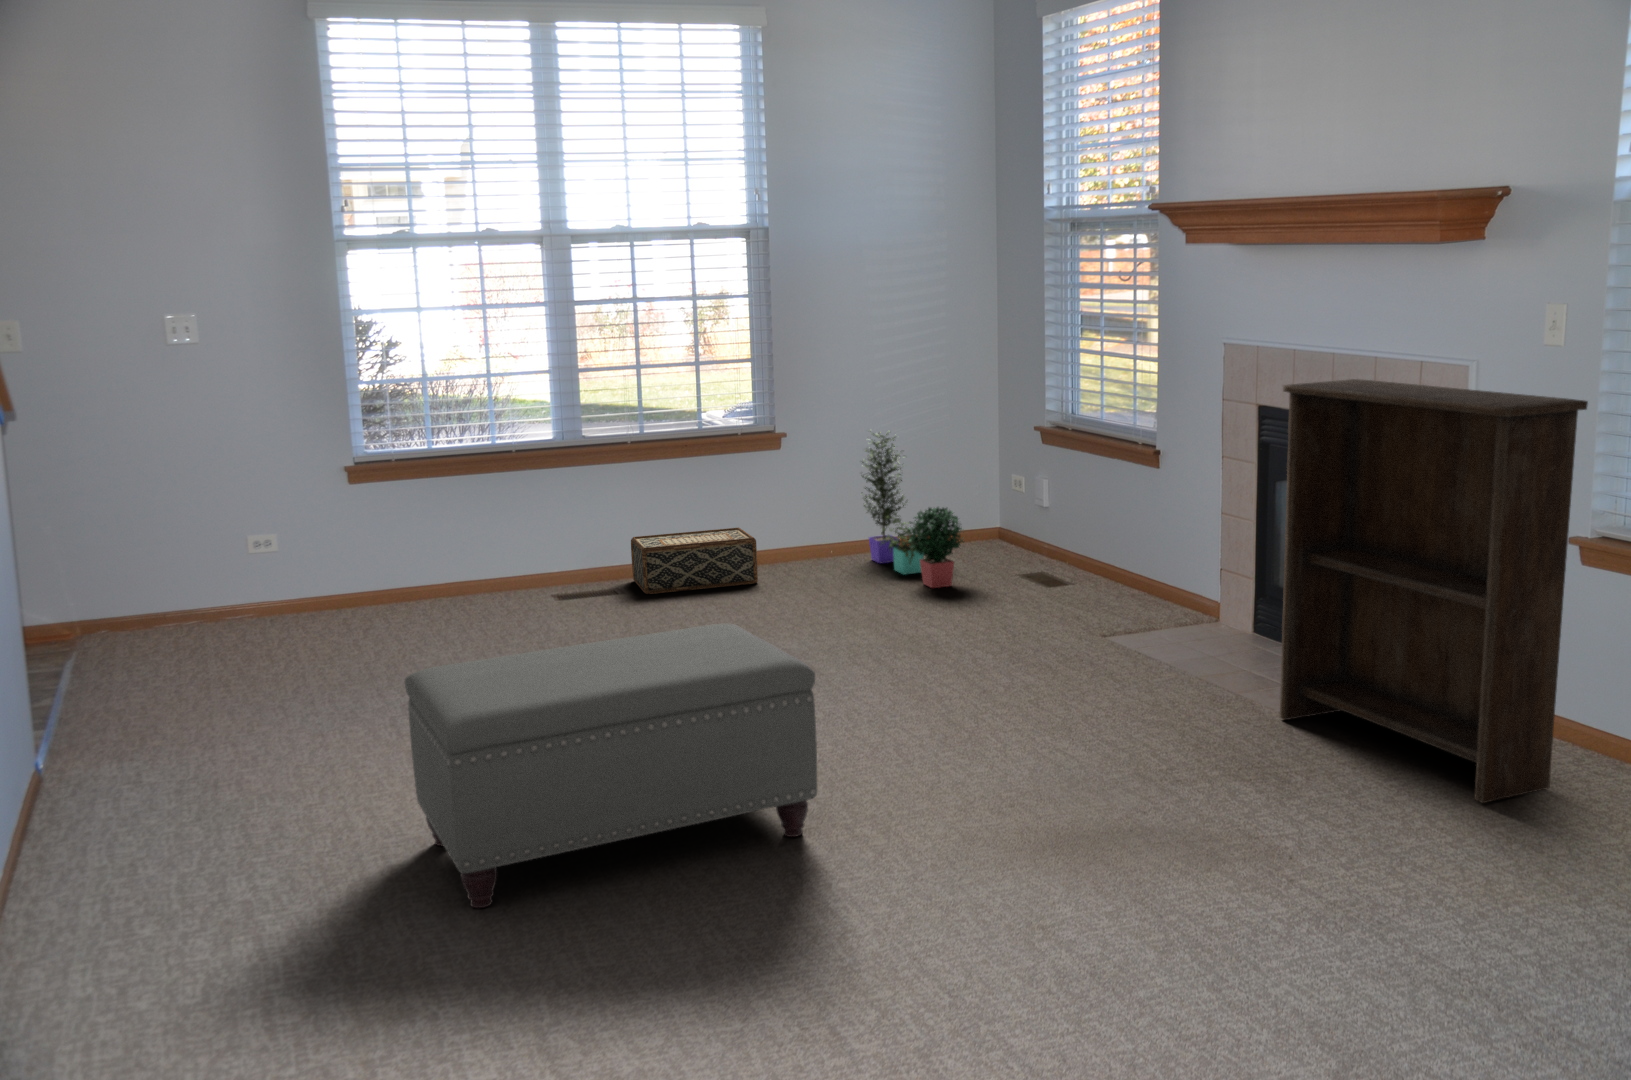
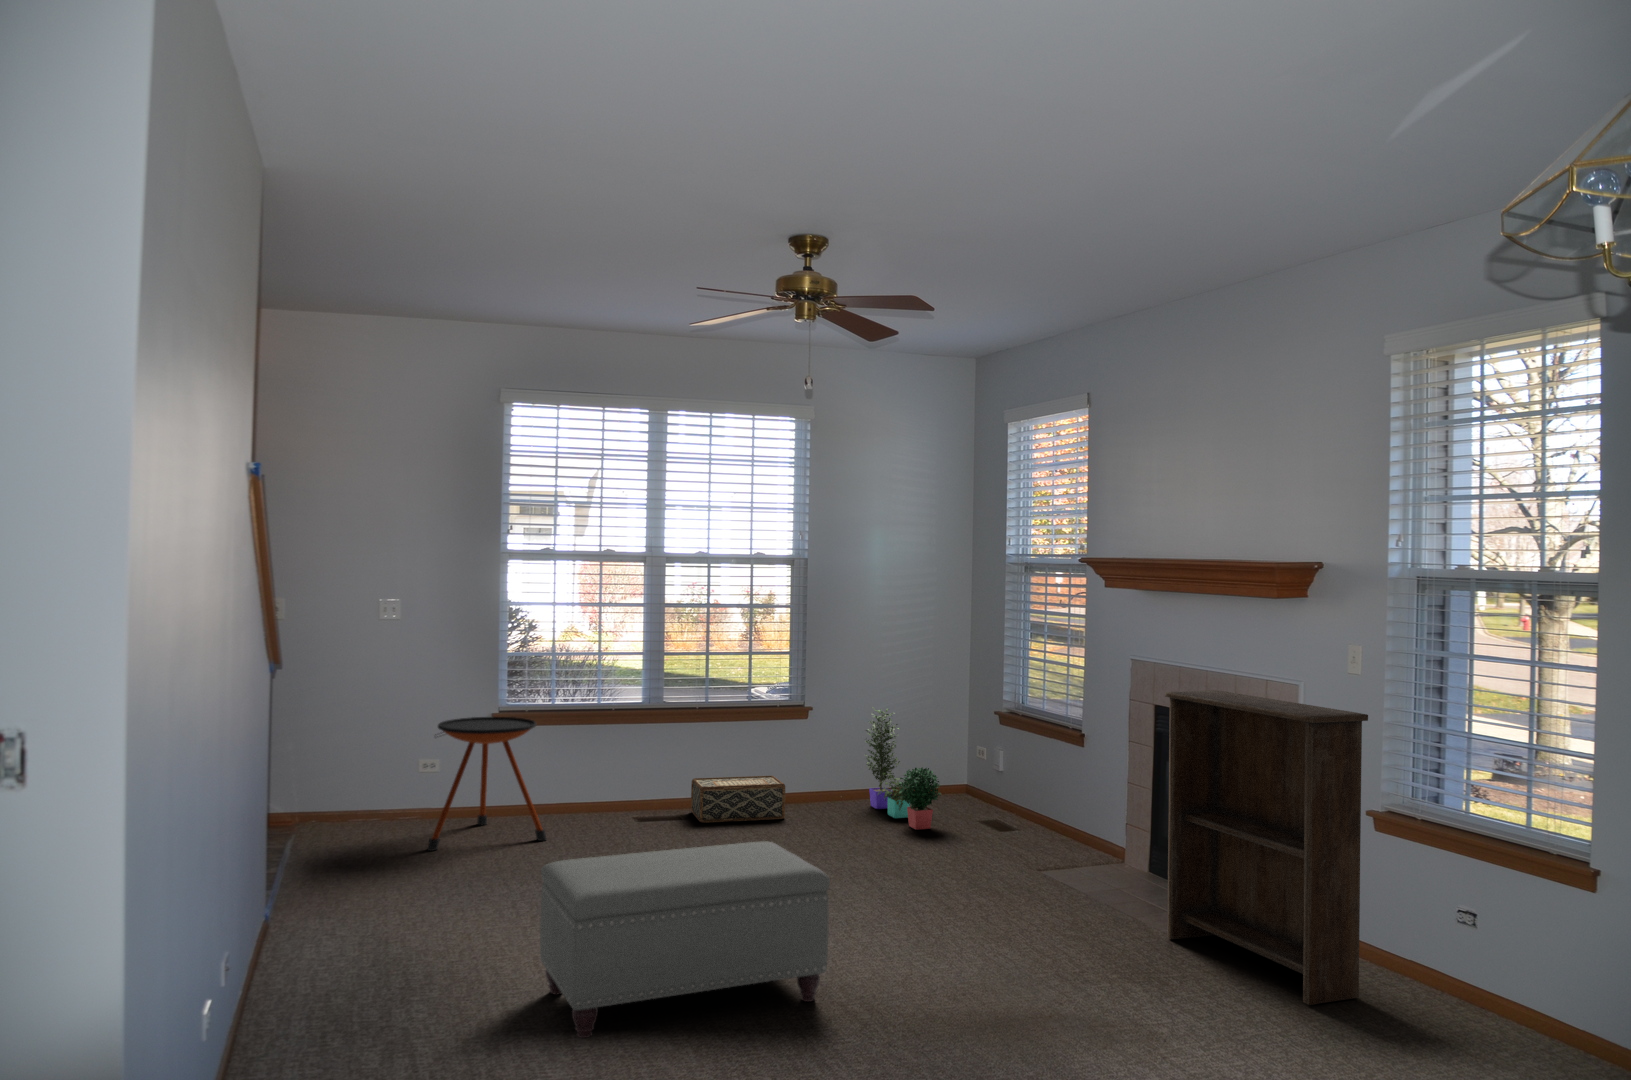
side table: none [270,469,439,652] -> present [427,717,546,851]

